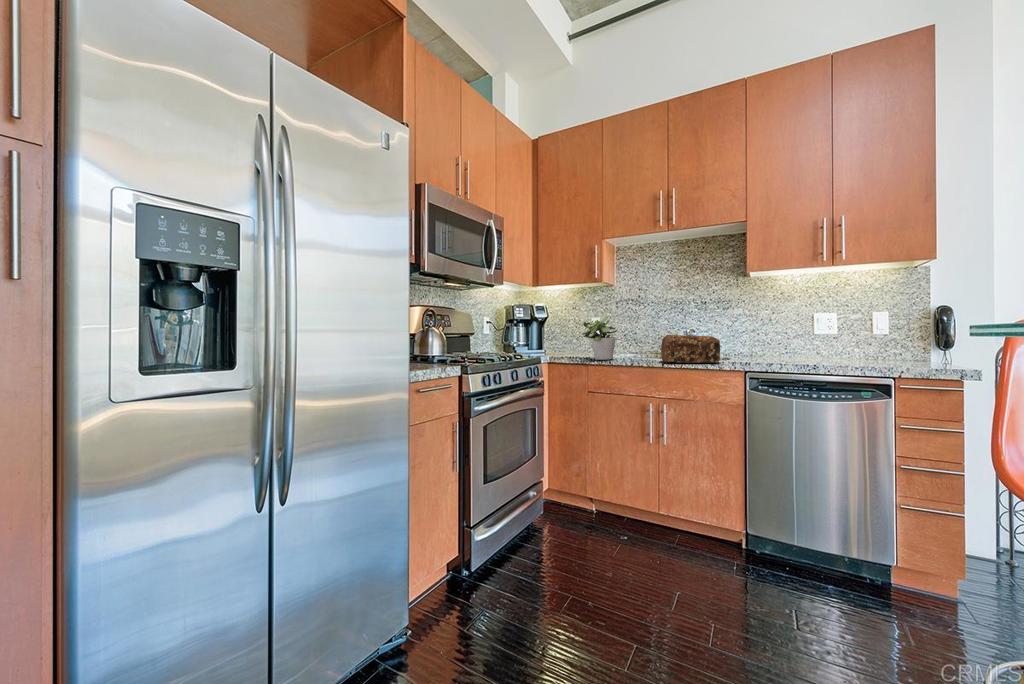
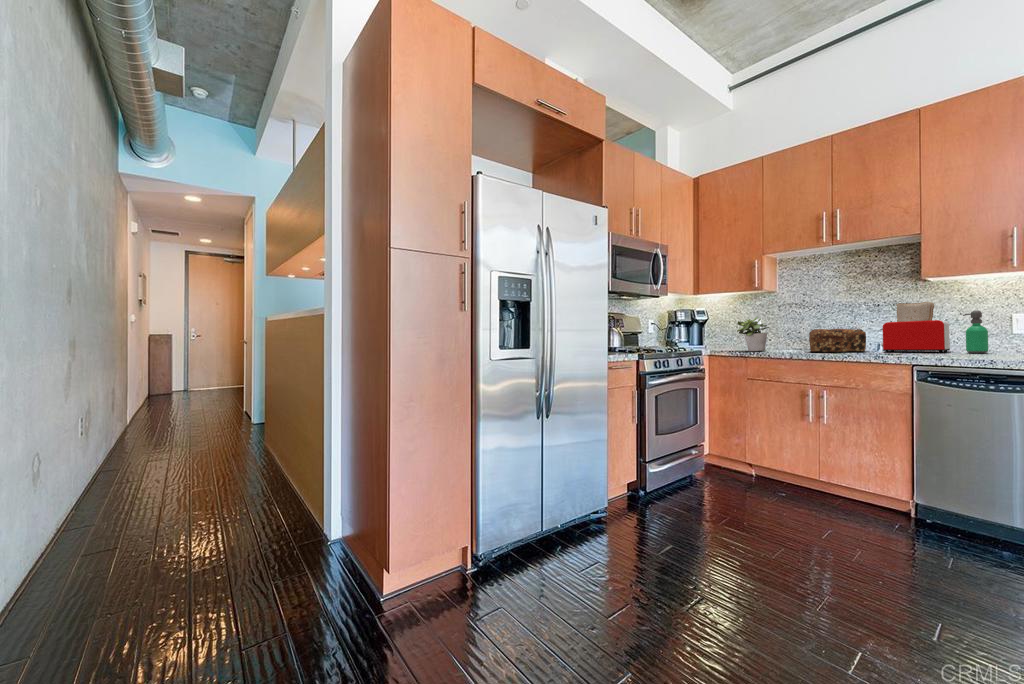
toaster: none [734,307,797,366] -> present [881,302,950,352]
soap dispenser: none [817,319,838,368] -> present [963,310,988,353]

